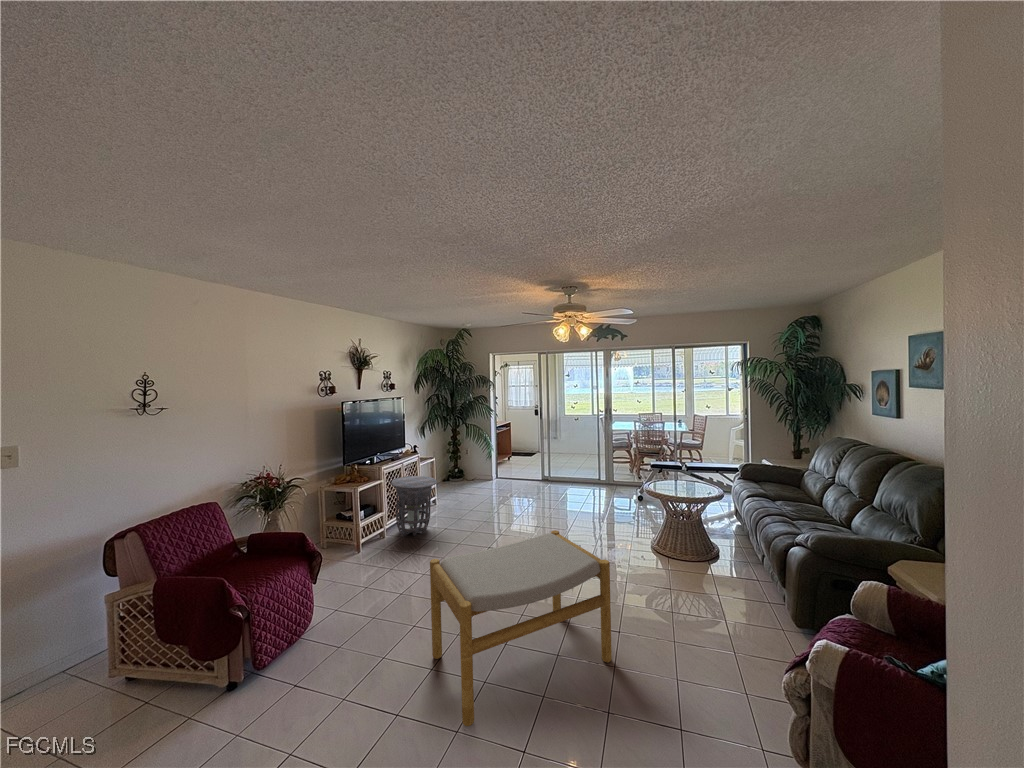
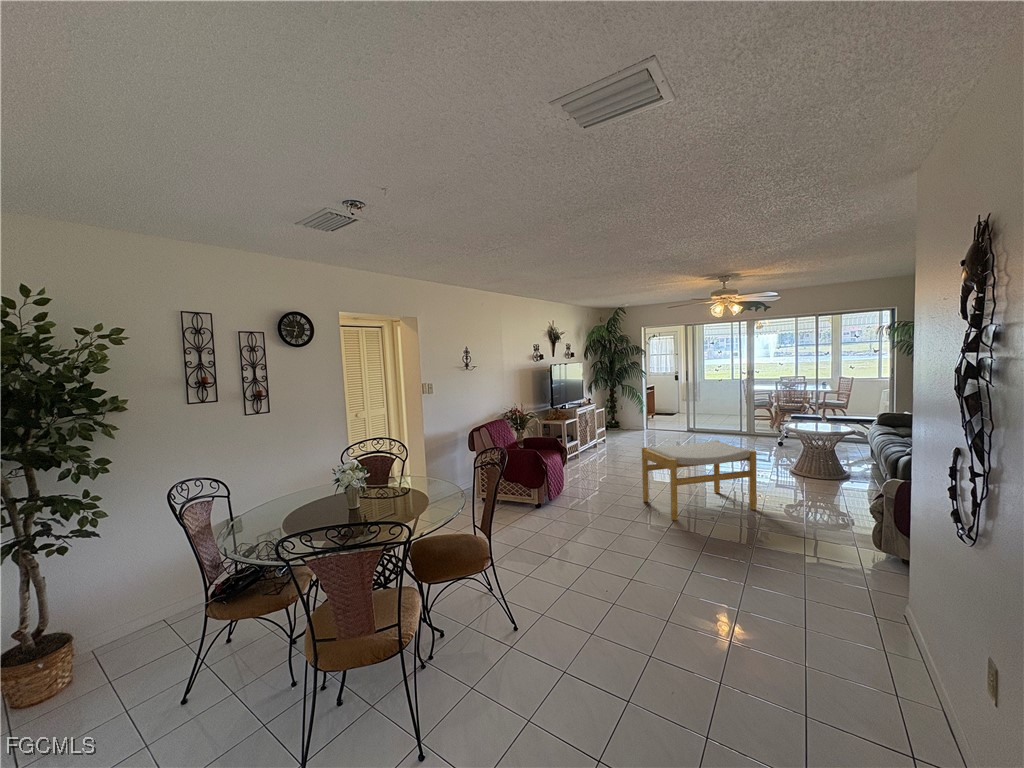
side table: present [391,476,437,536] -> none [582,418,614,457]

